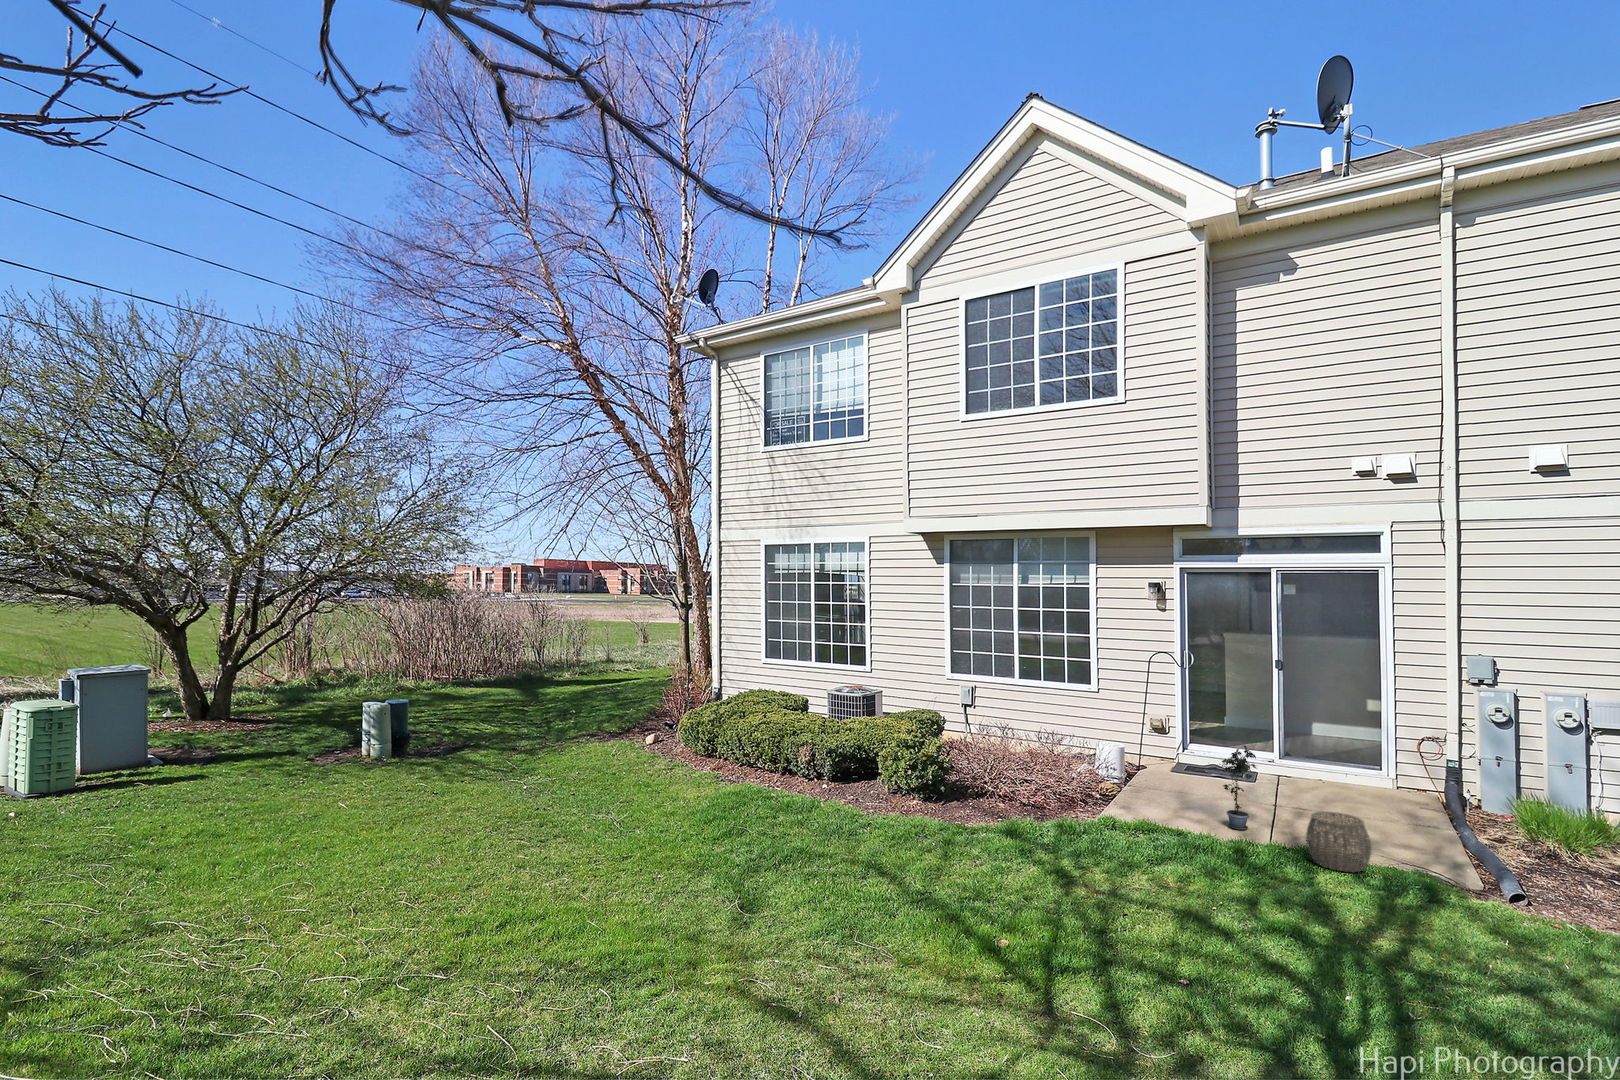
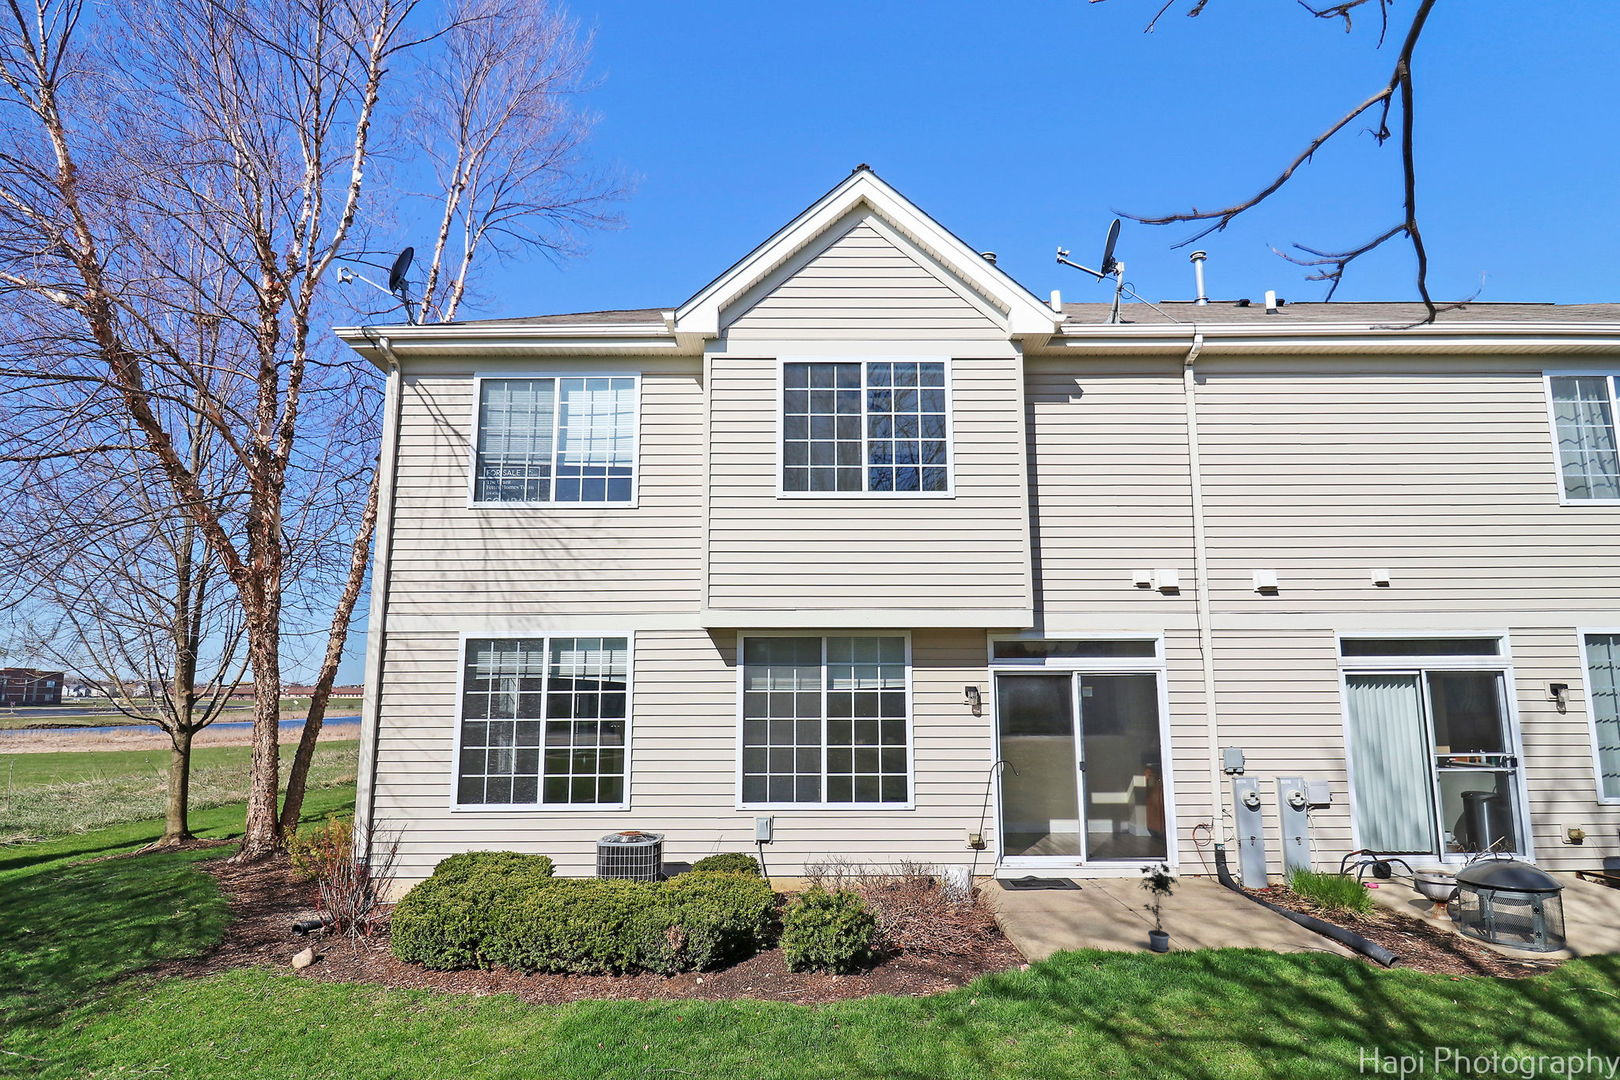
woven basket: present [1306,811,1372,872] -> none [1250,920,1312,984]

